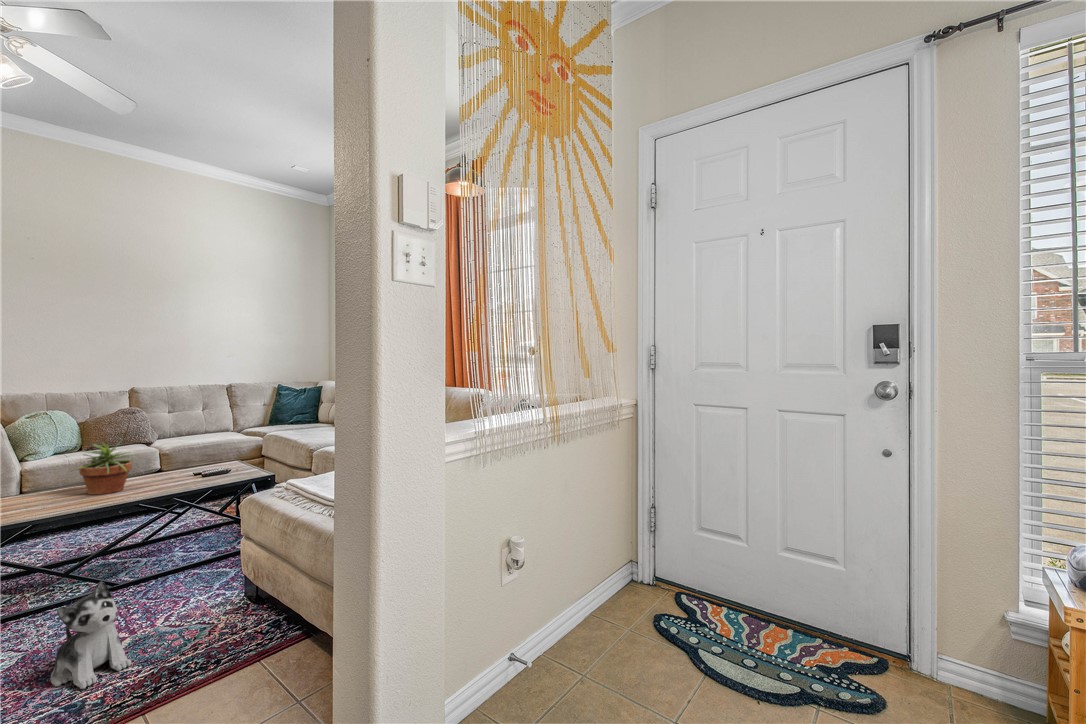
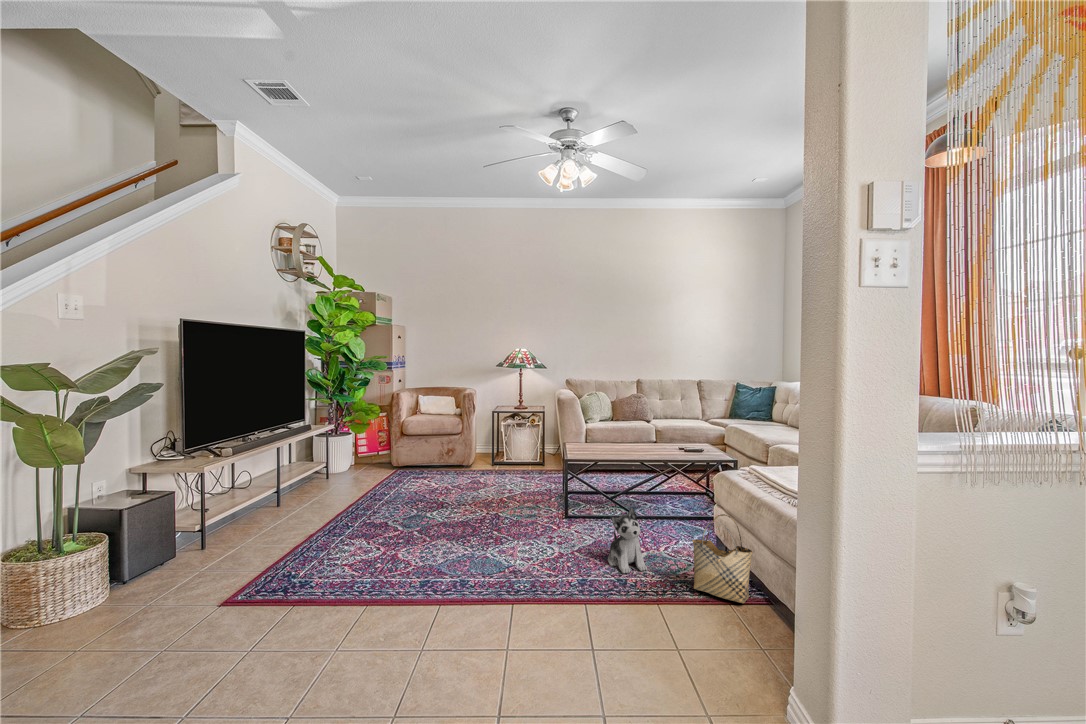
potted plant: present [74,441,139,495] -> none [610,416,651,452]
woven basket: none [206,549,289,661] -> present [692,514,753,603]

